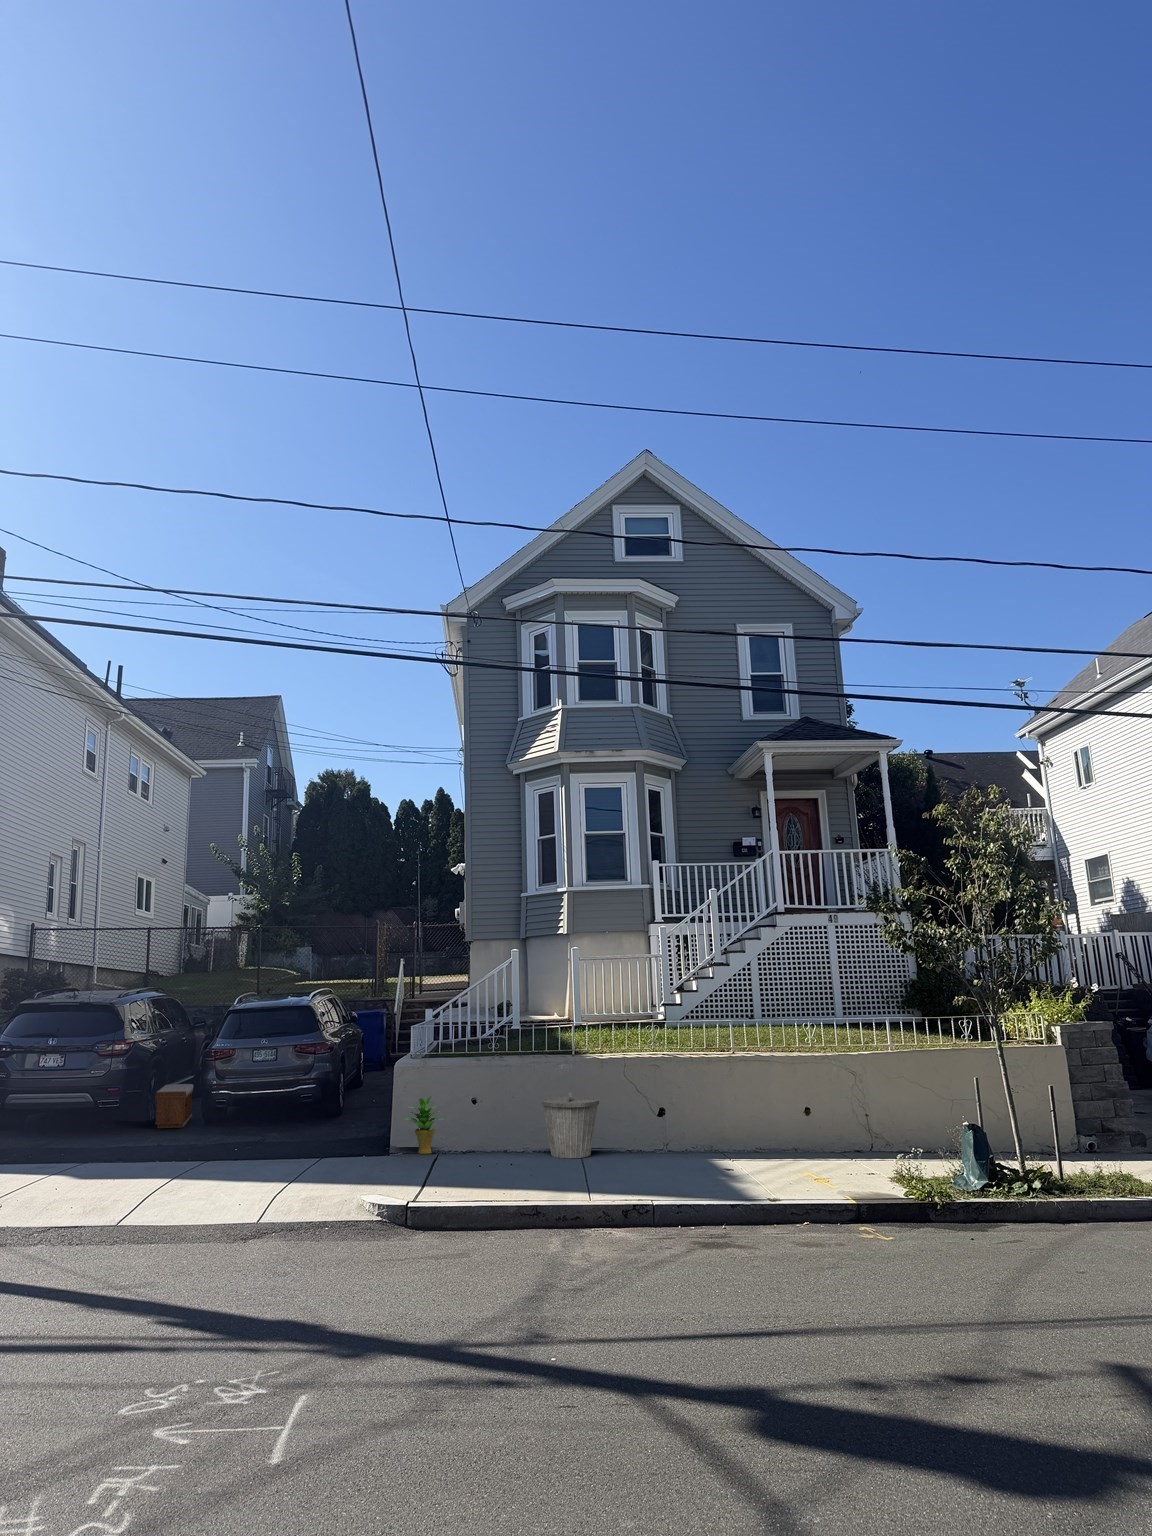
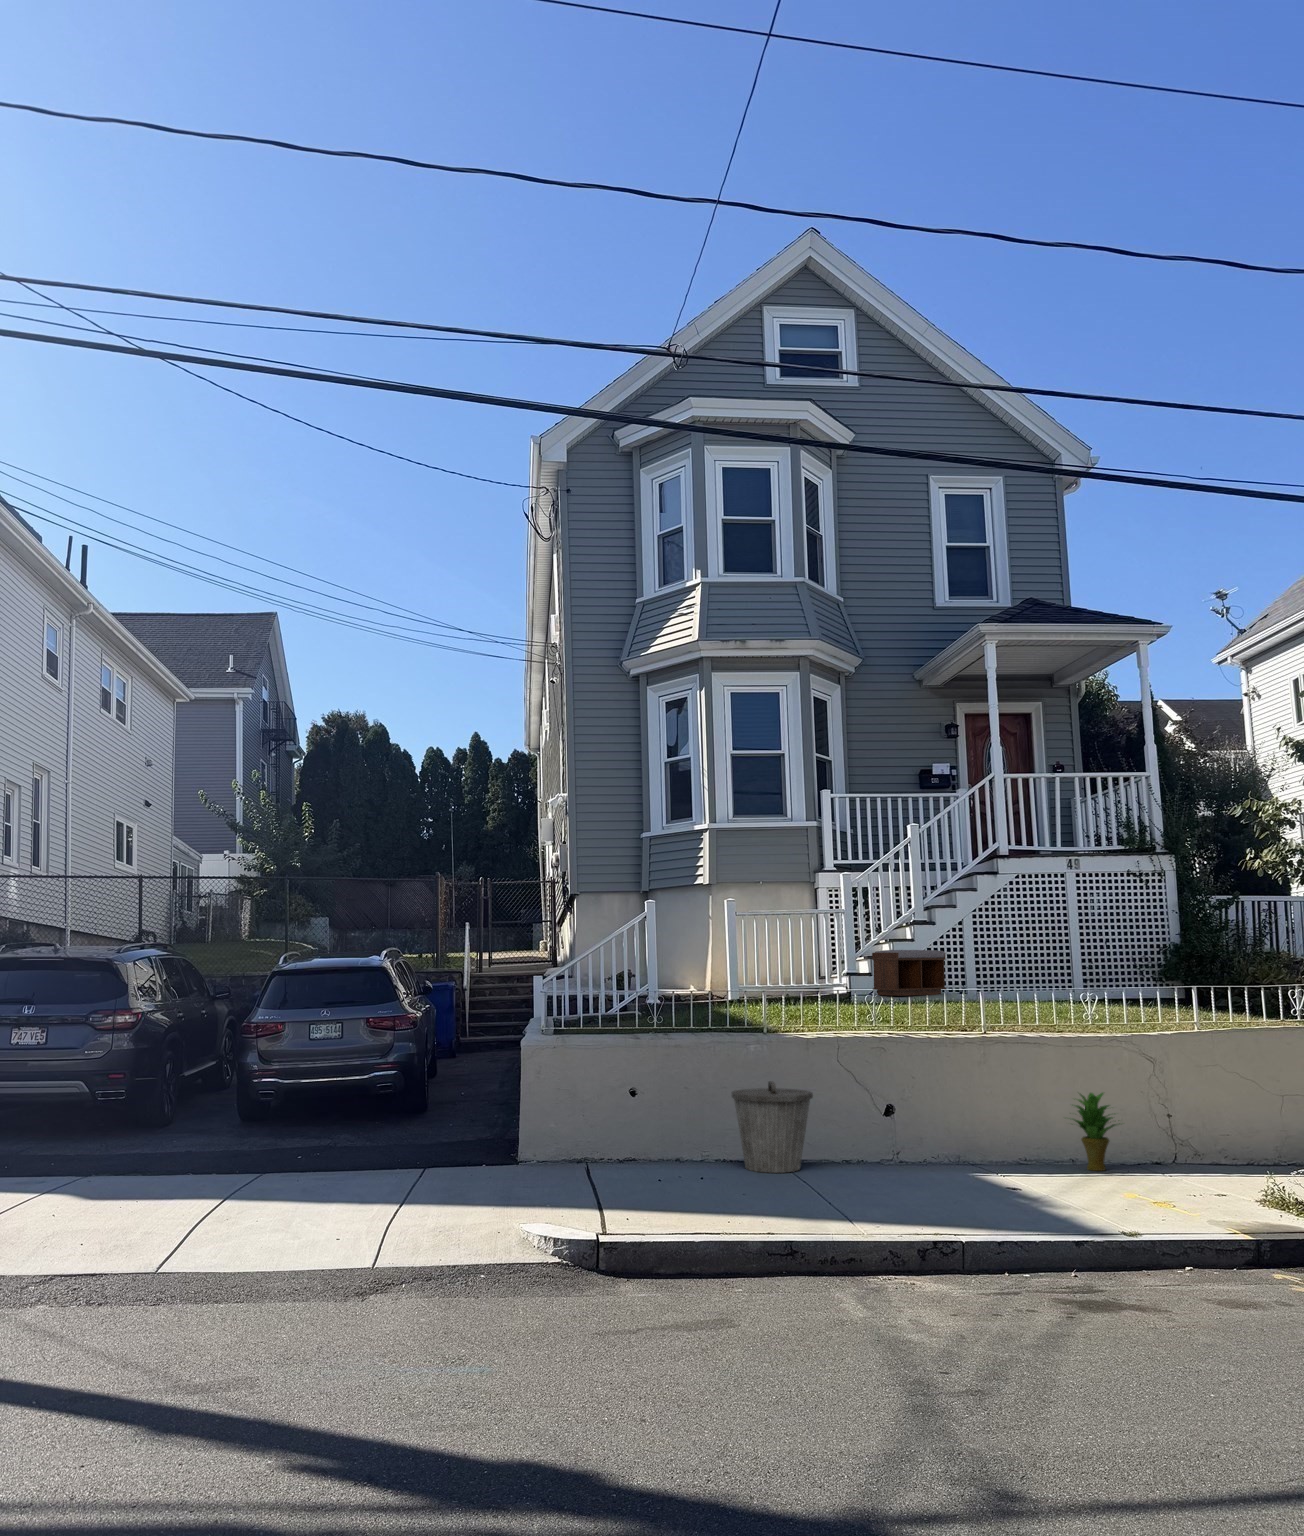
bench: present [155,1084,193,1128] -> present [872,950,946,996]
potted plant: present [406,1096,442,1154] -> present [1072,1093,1116,1171]

